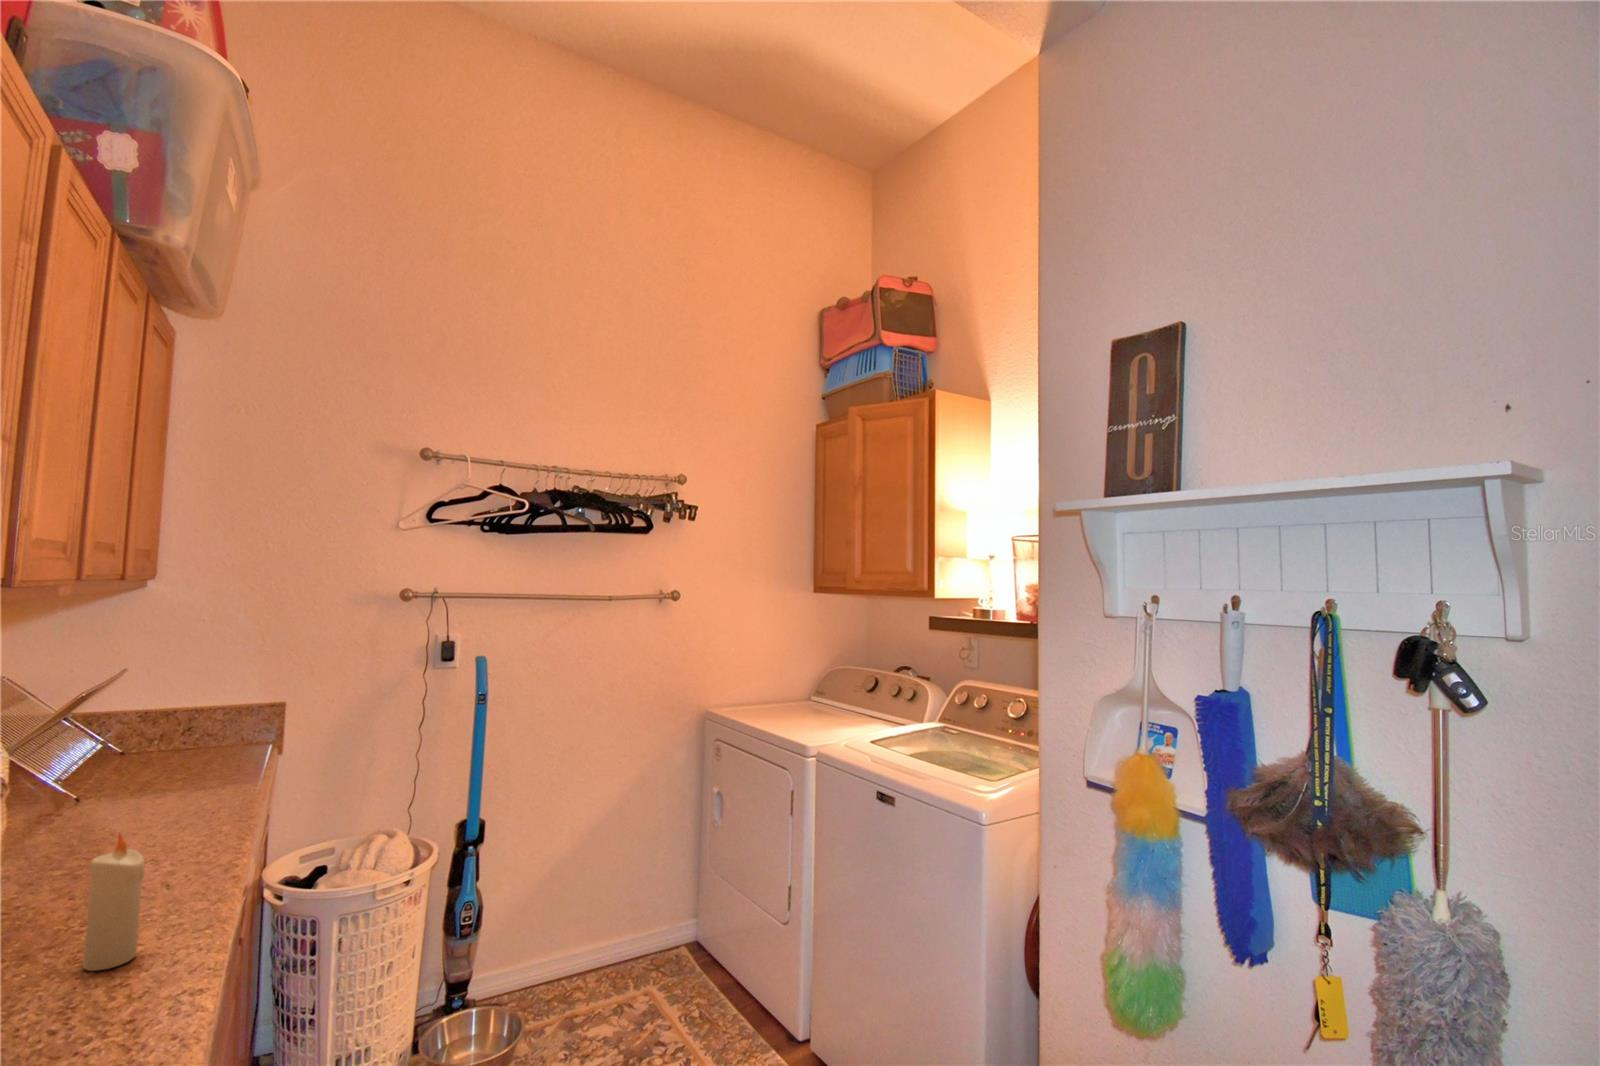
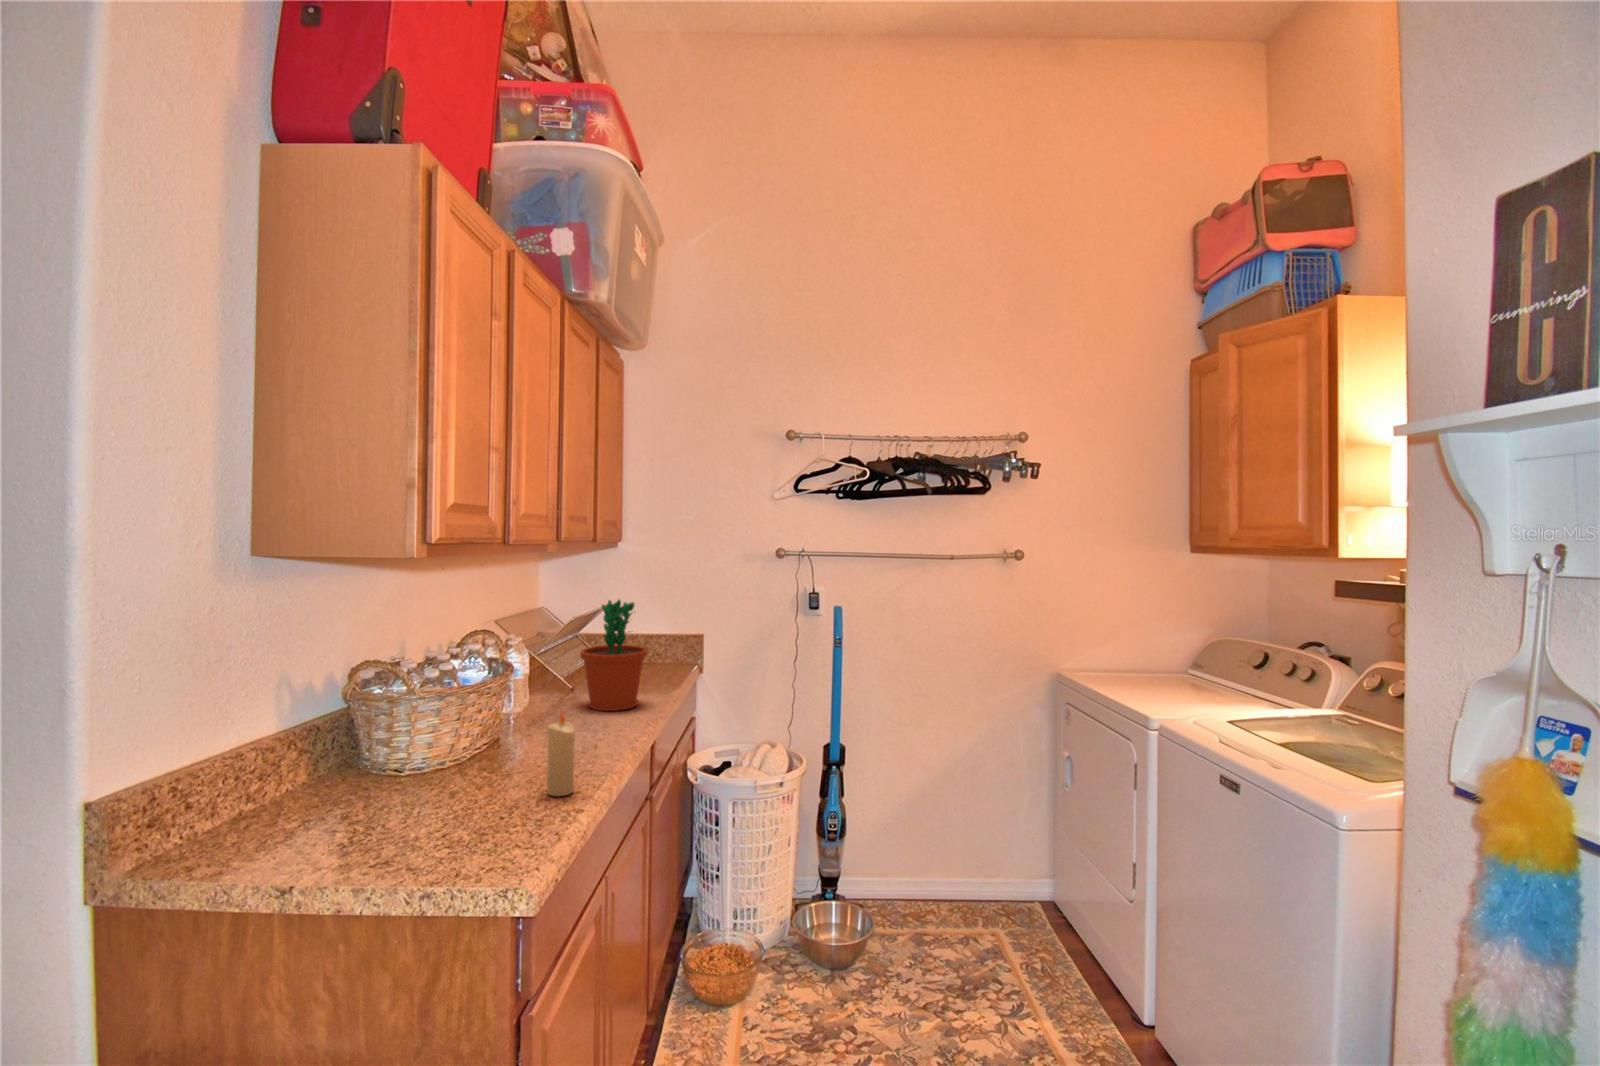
flower pot: none [96,660,219,825] -> present [580,599,647,711]

